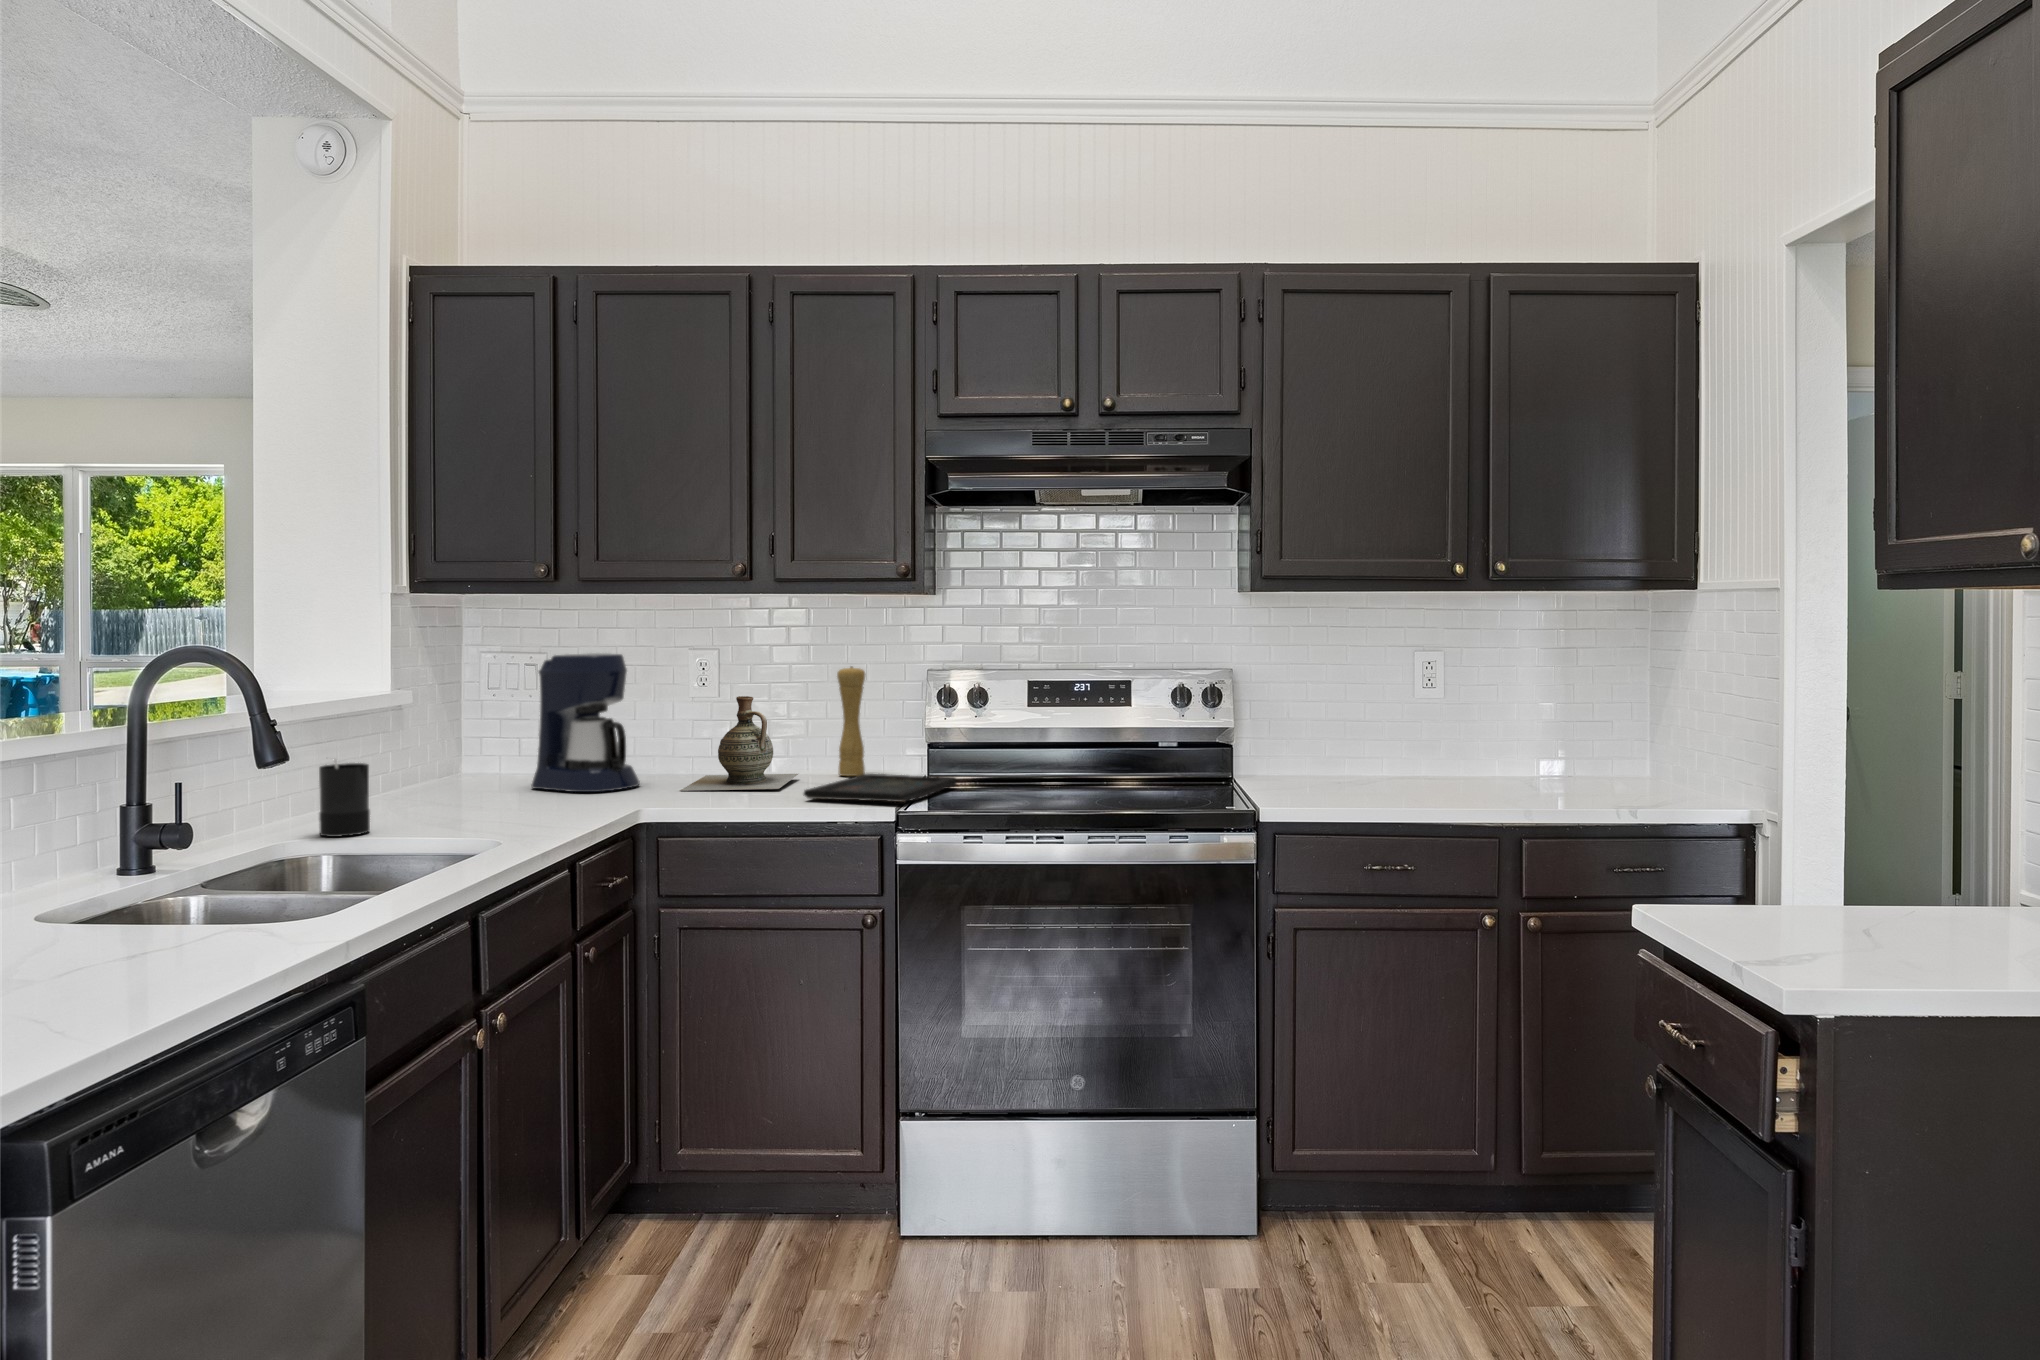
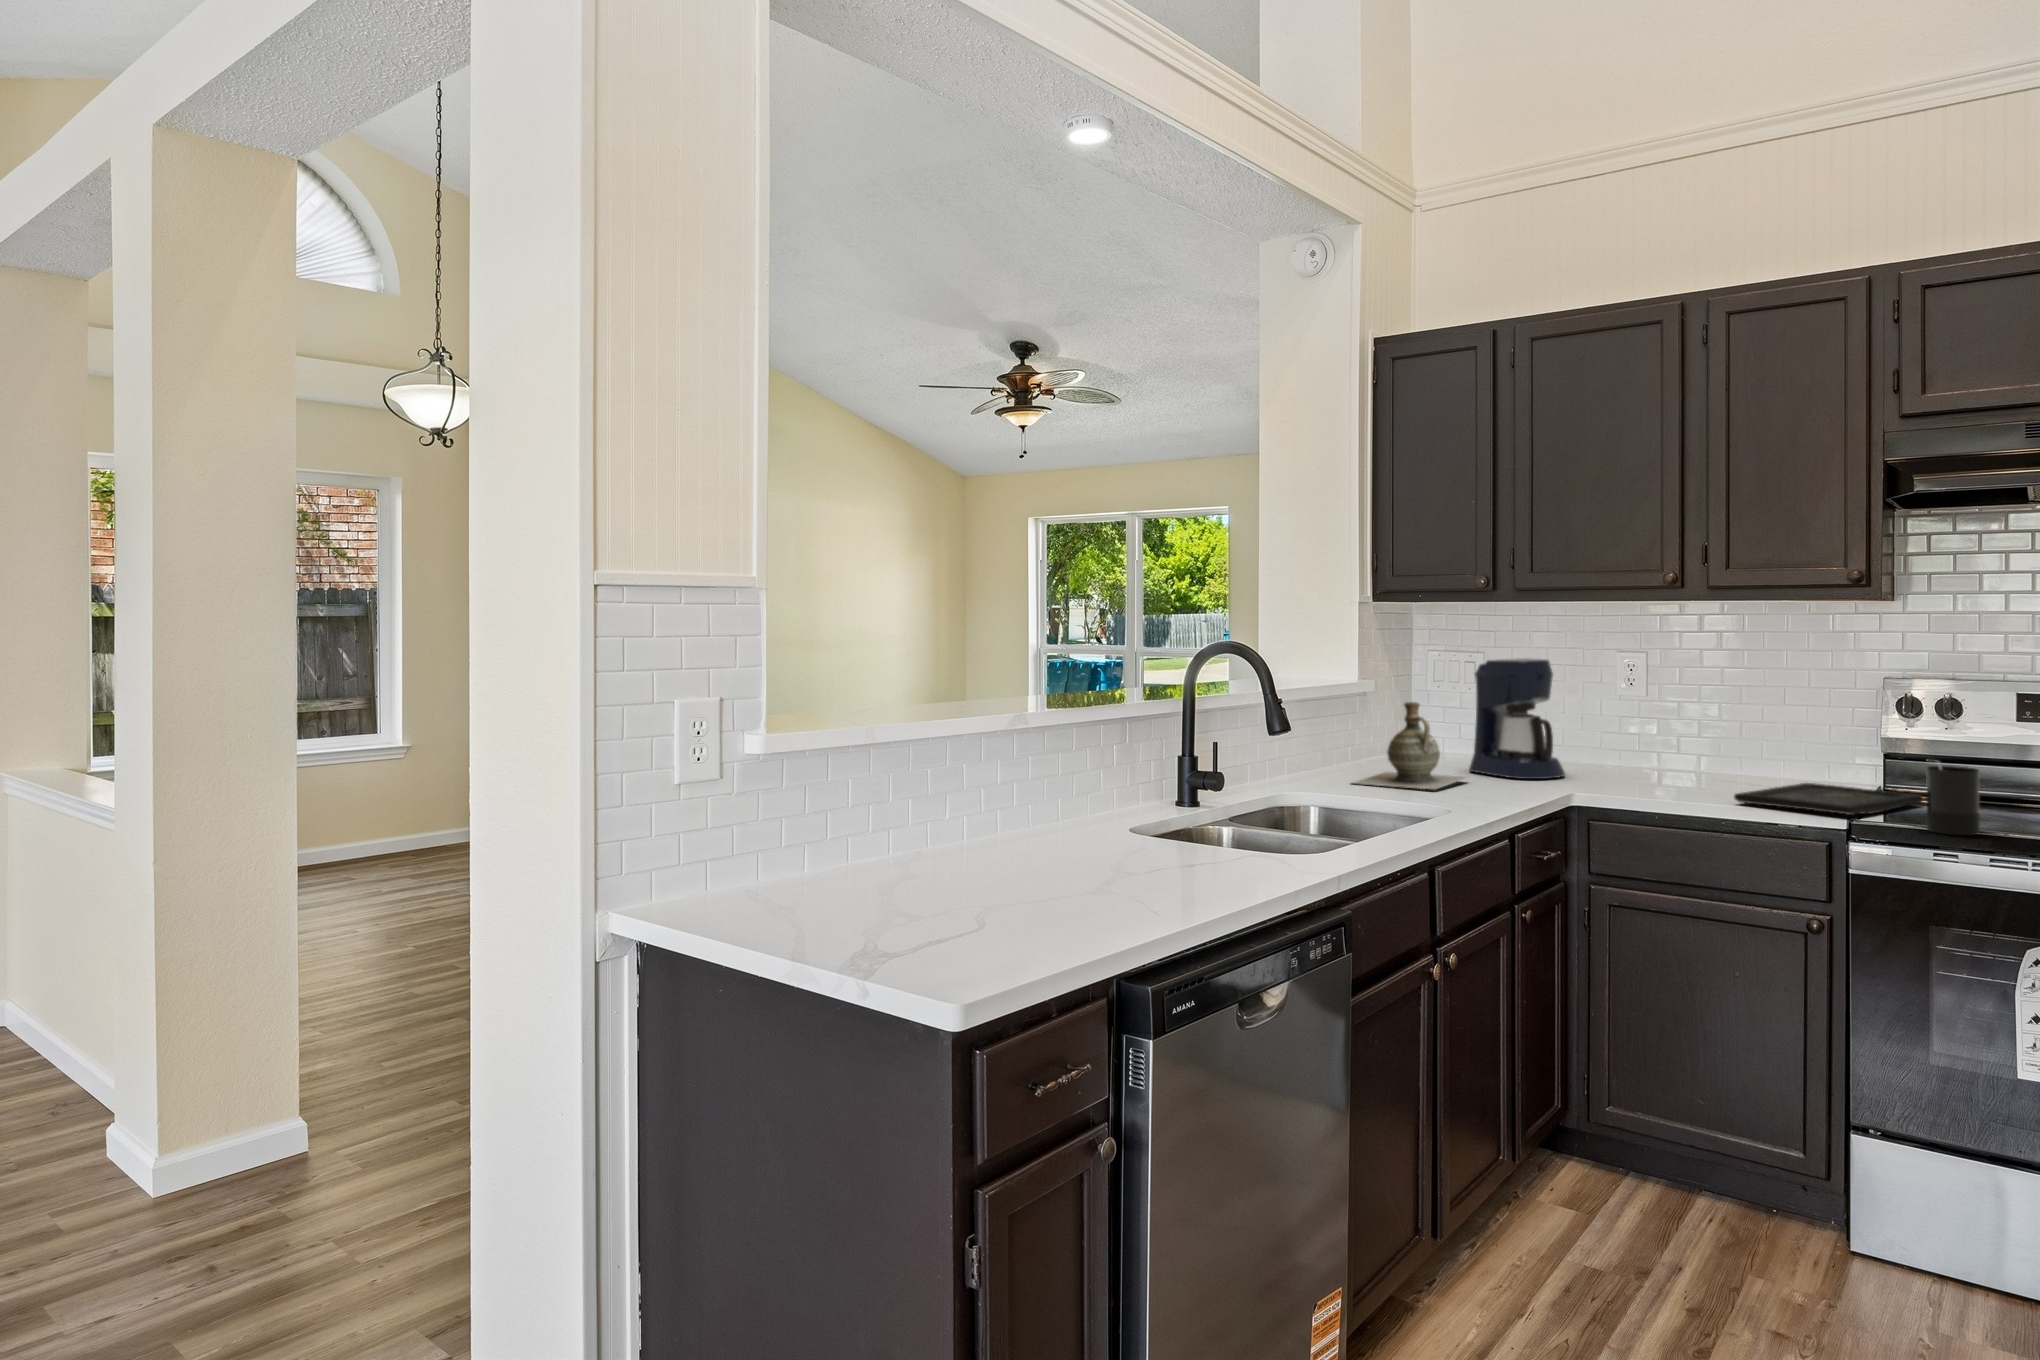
pepper mill: present [837,666,865,776] -> none [1773,673,1807,784]
ceramic jug: present [680,696,798,791] -> present [1354,702,1465,789]
candle: present [319,759,370,837] -> present [1926,764,1980,835]

